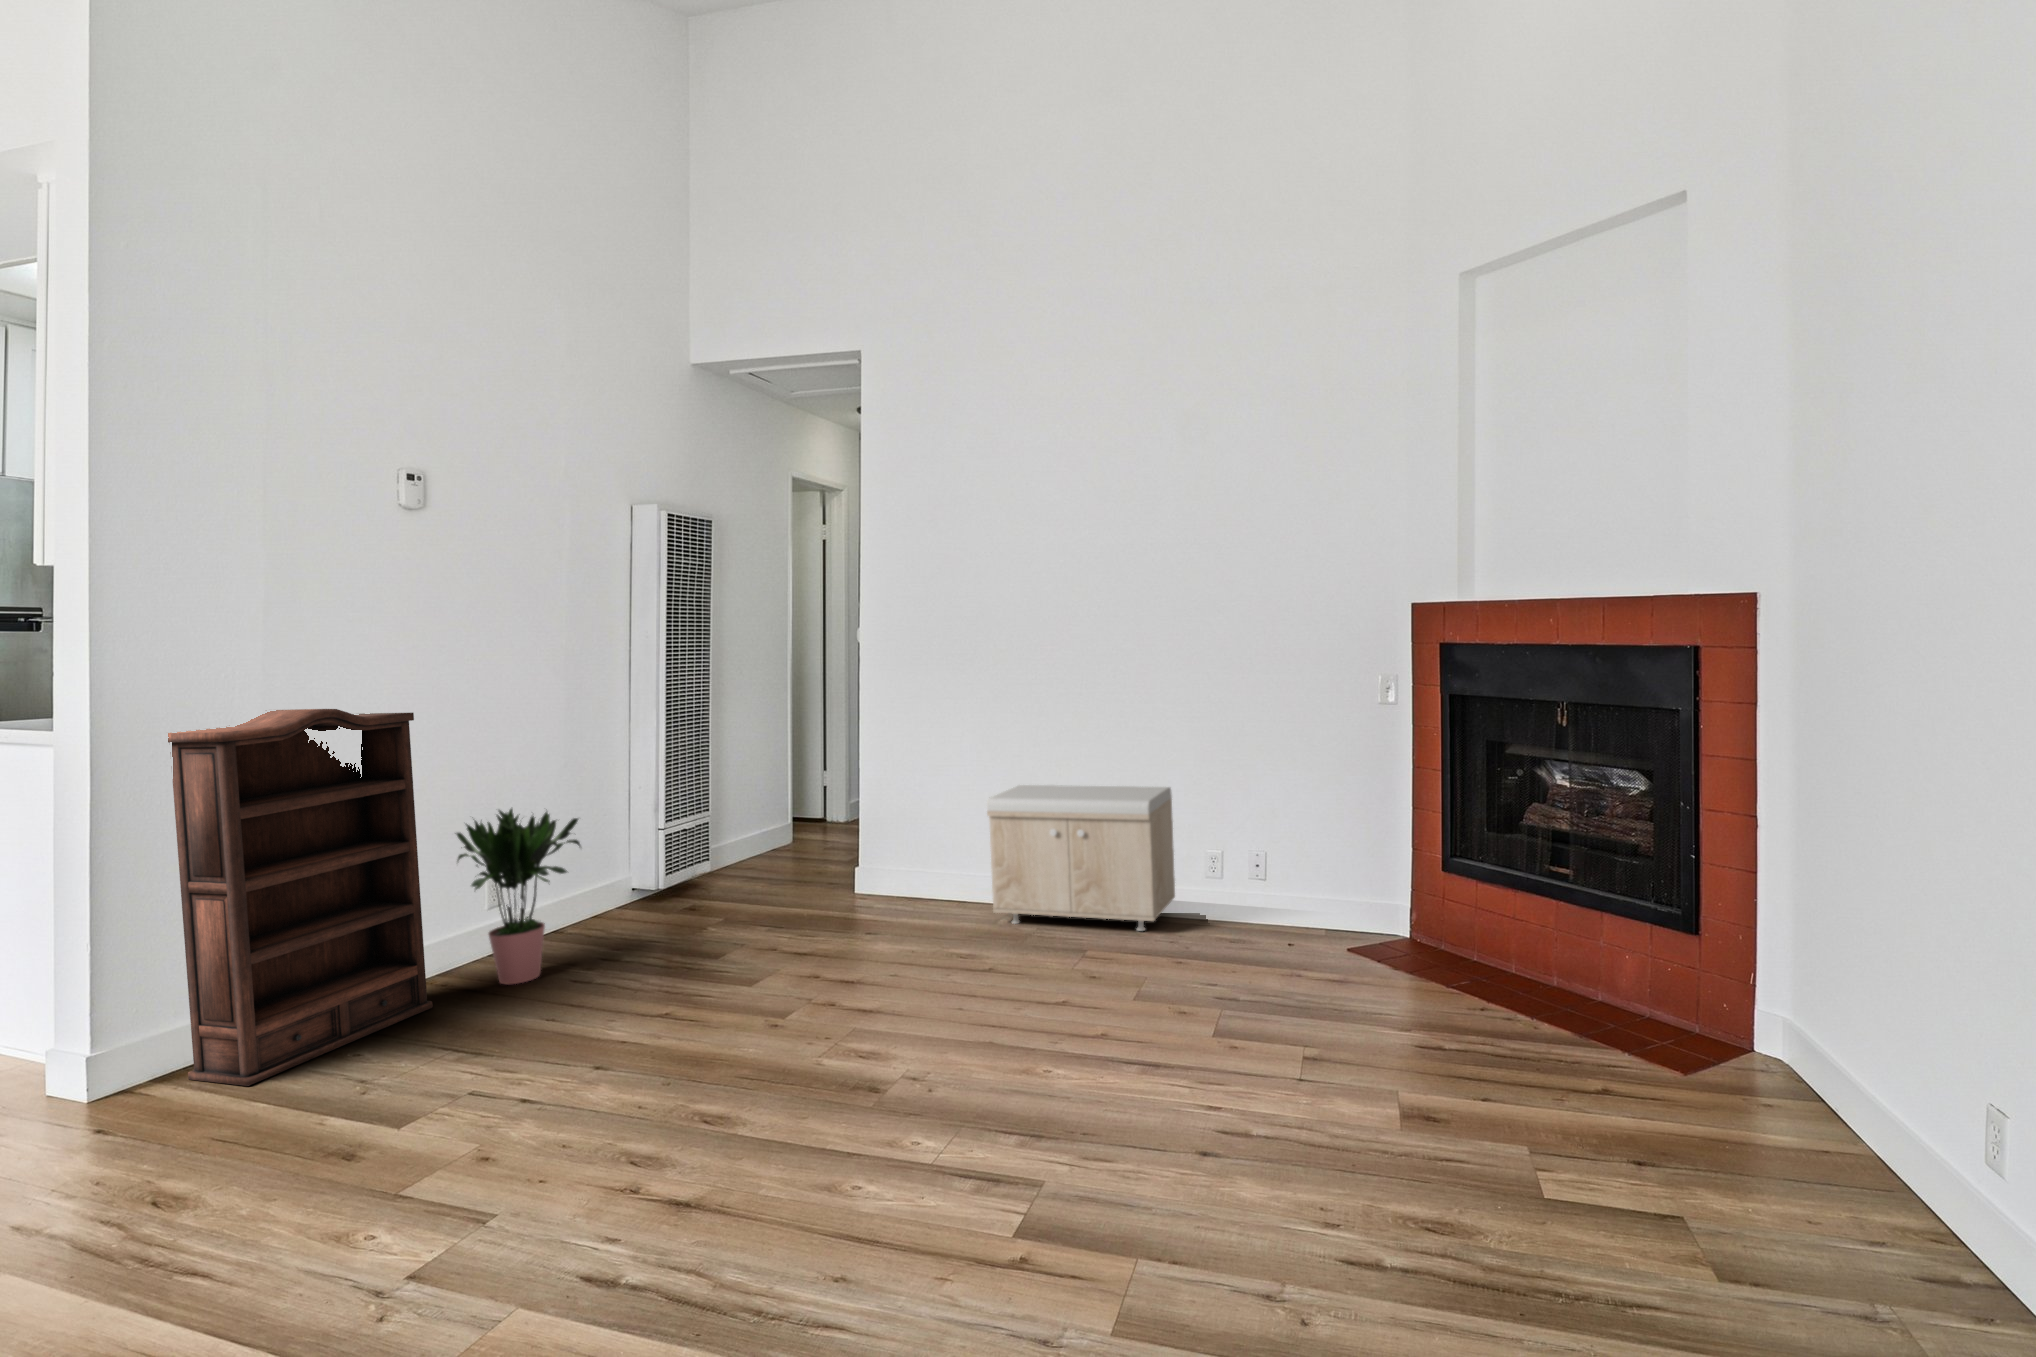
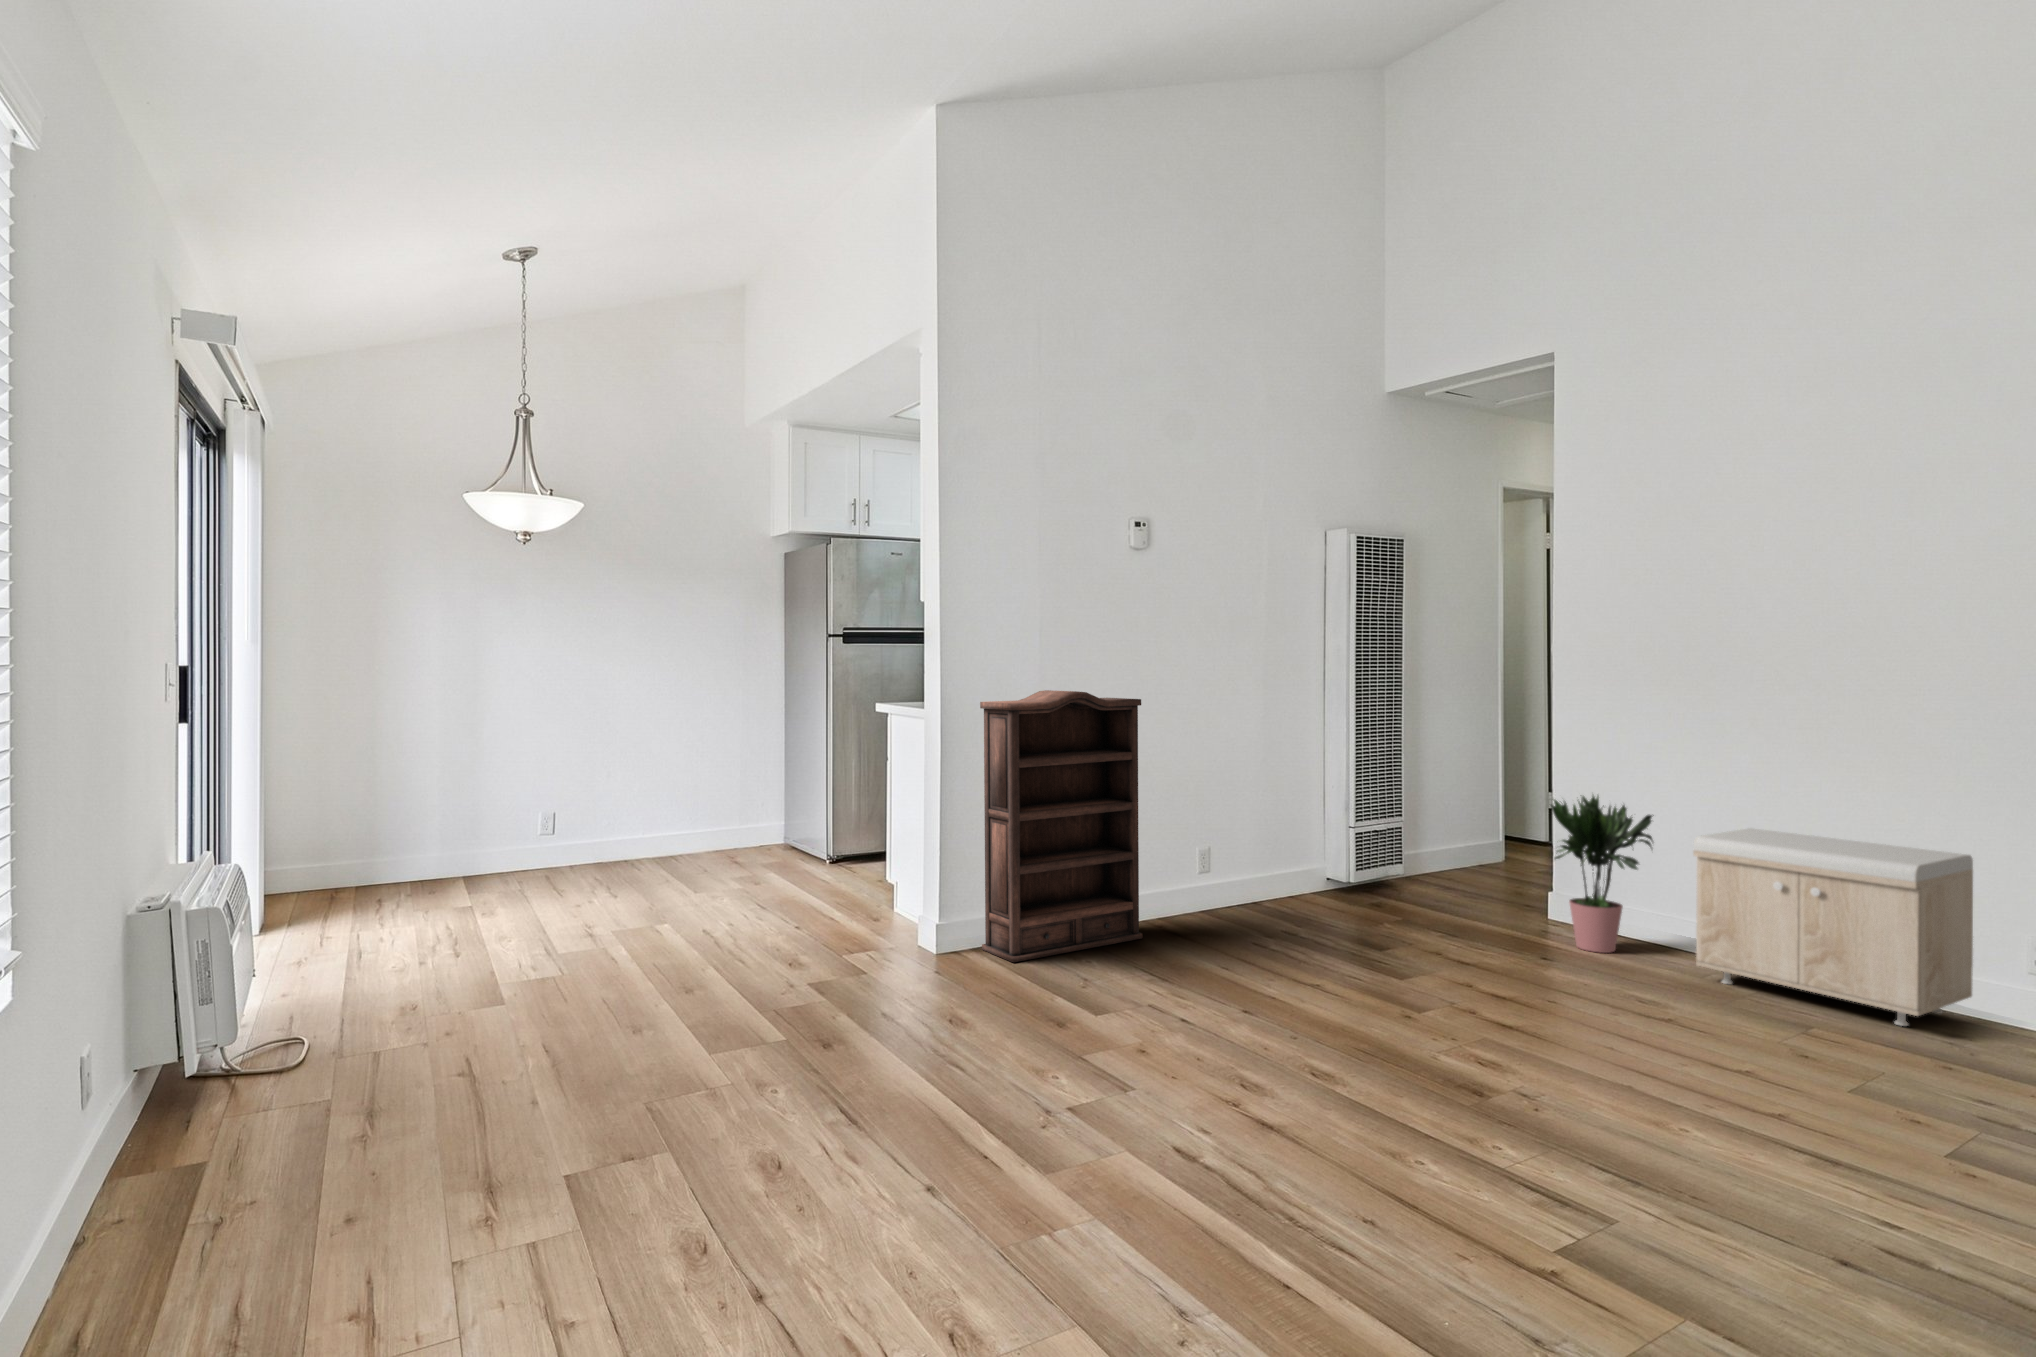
potted plant: present [455,809,580,984] -> present [1551,795,1653,953]

